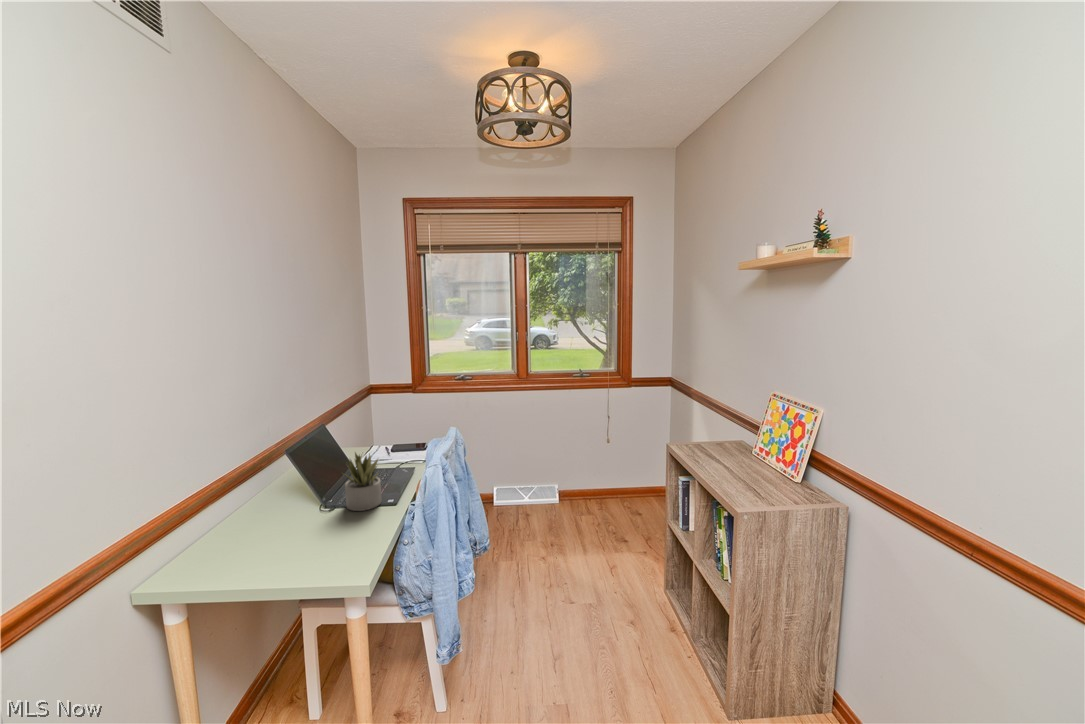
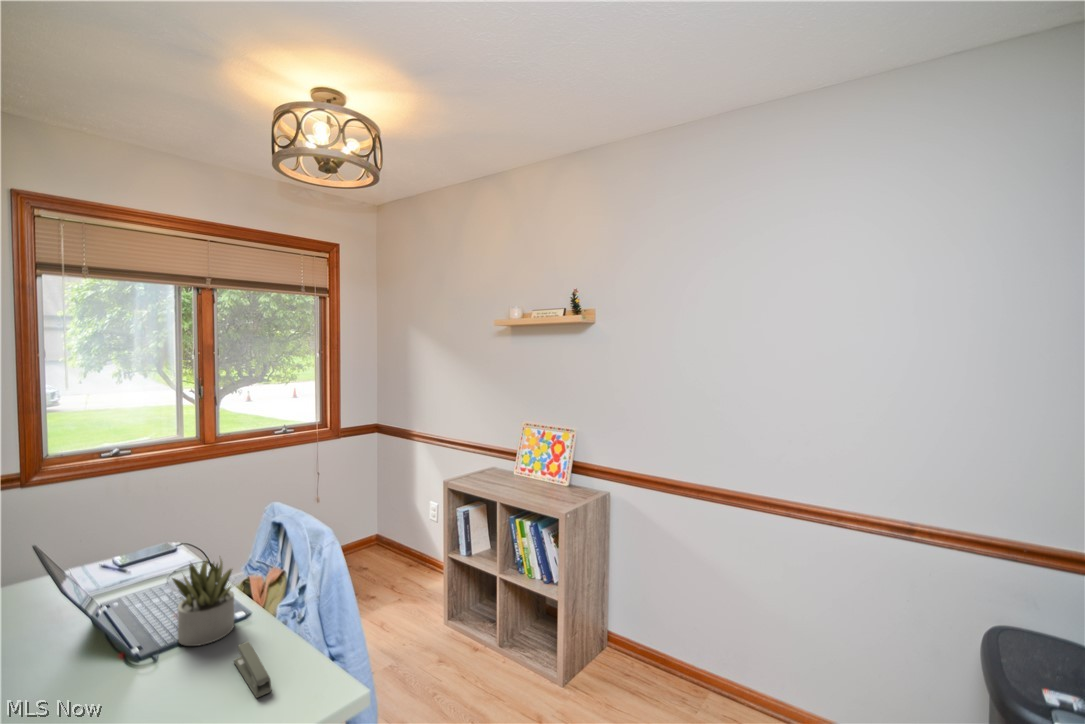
stapler: none [319,516,354,554] -> present [234,642,271,698]

